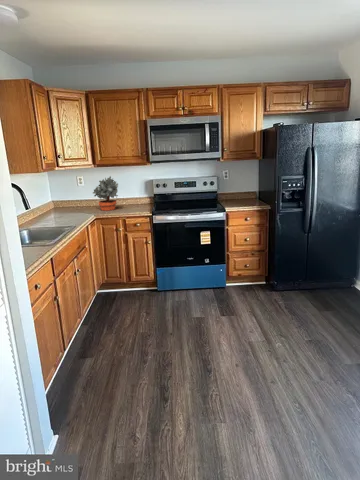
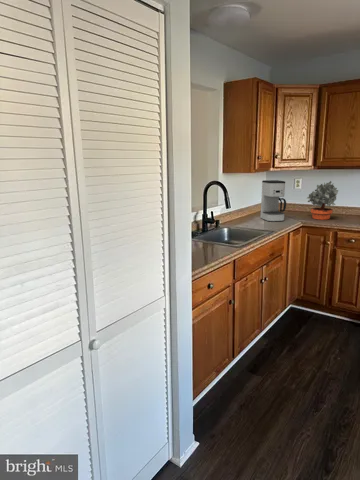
coffee maker: none [50,179,78,218] -> present [260,180,286,222]

